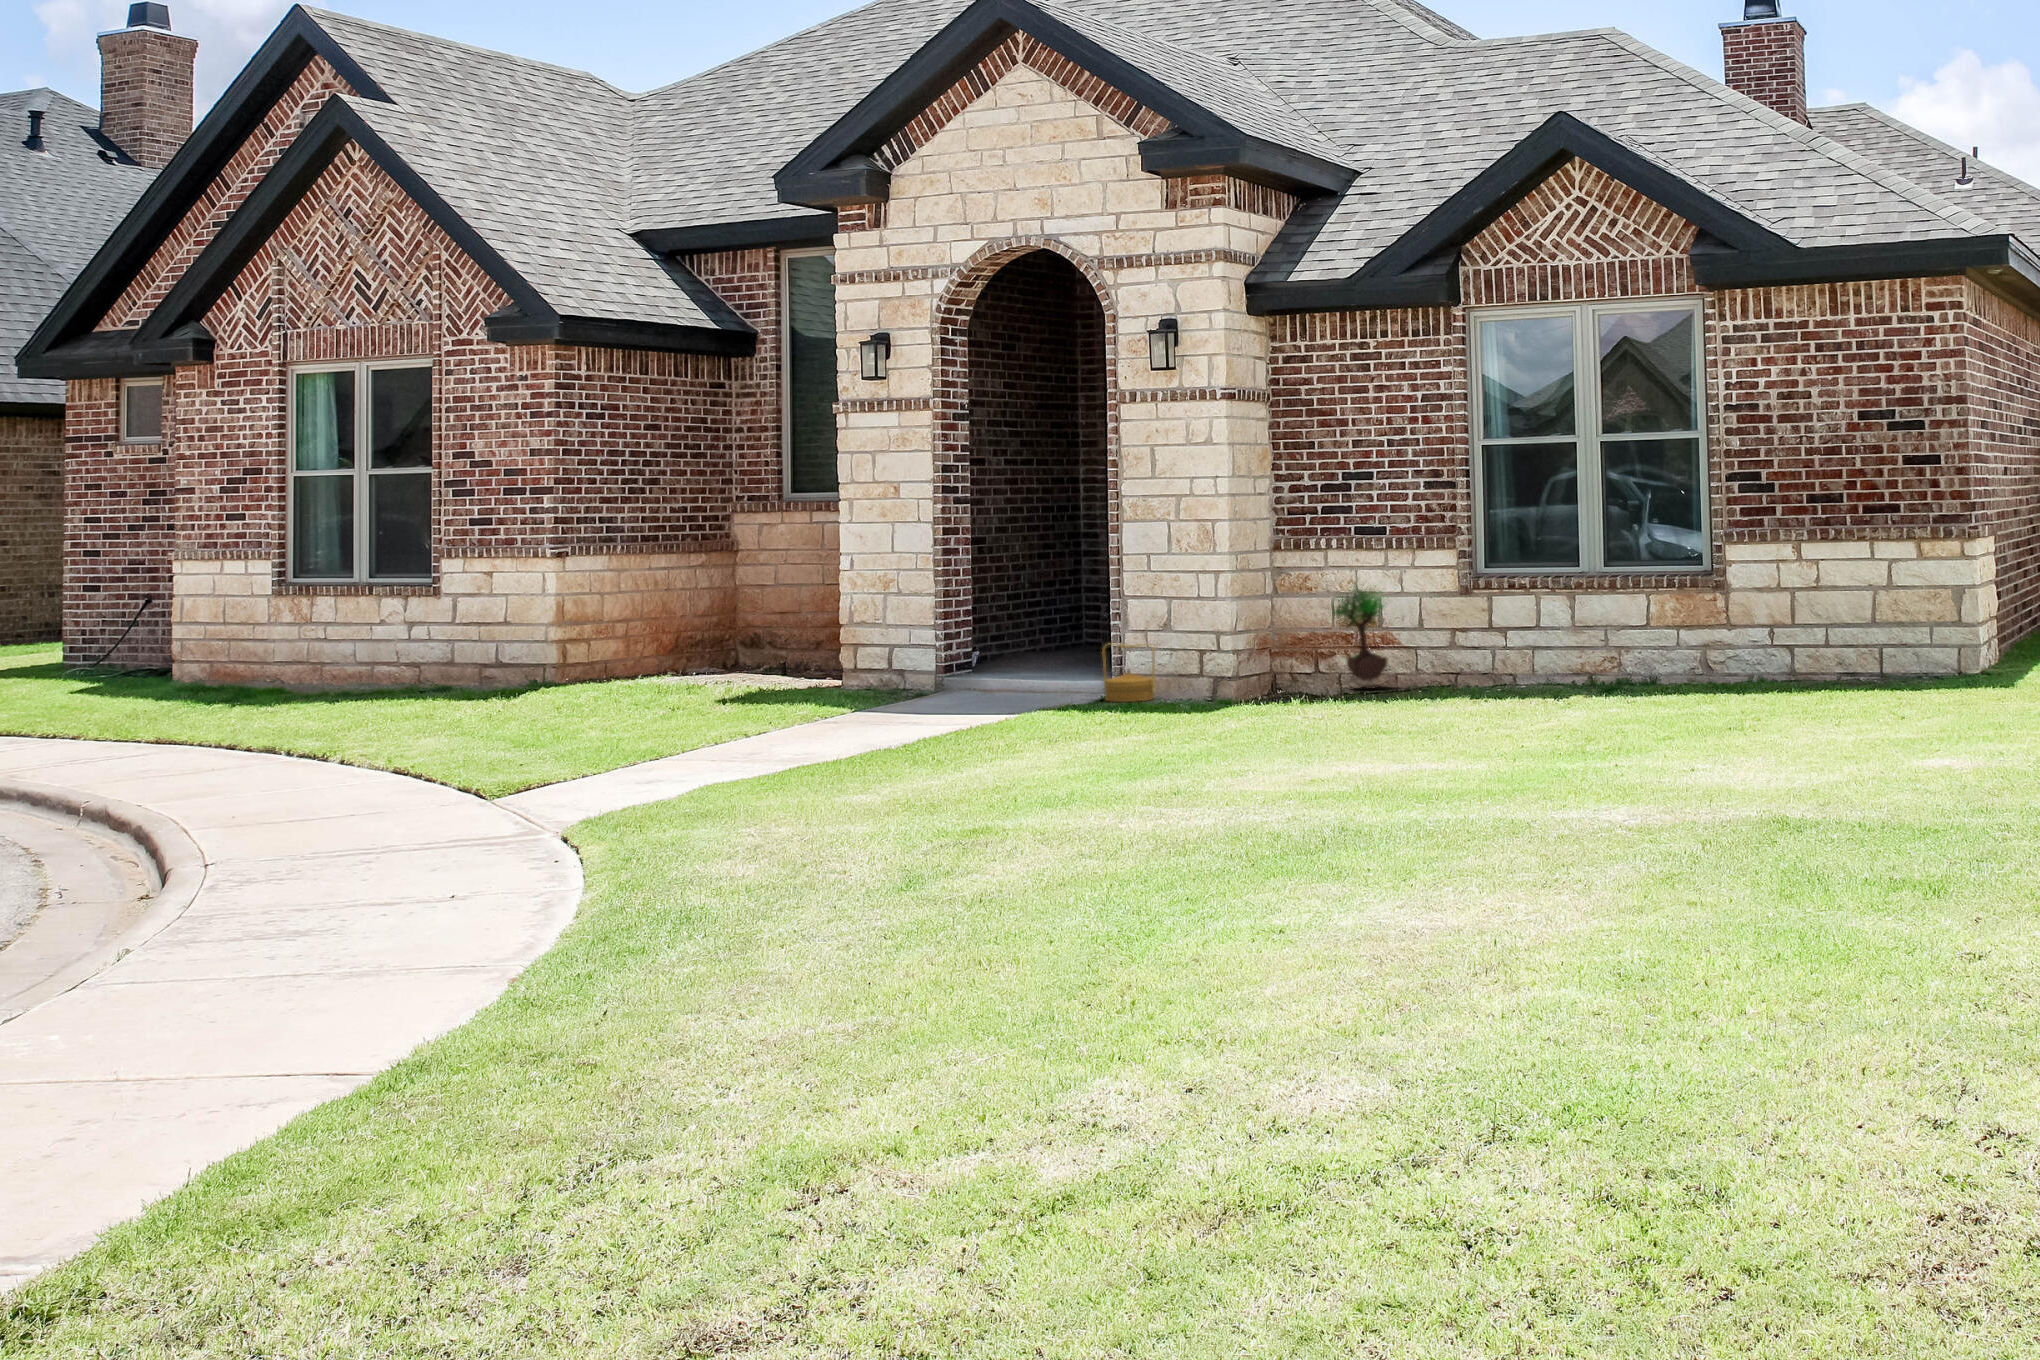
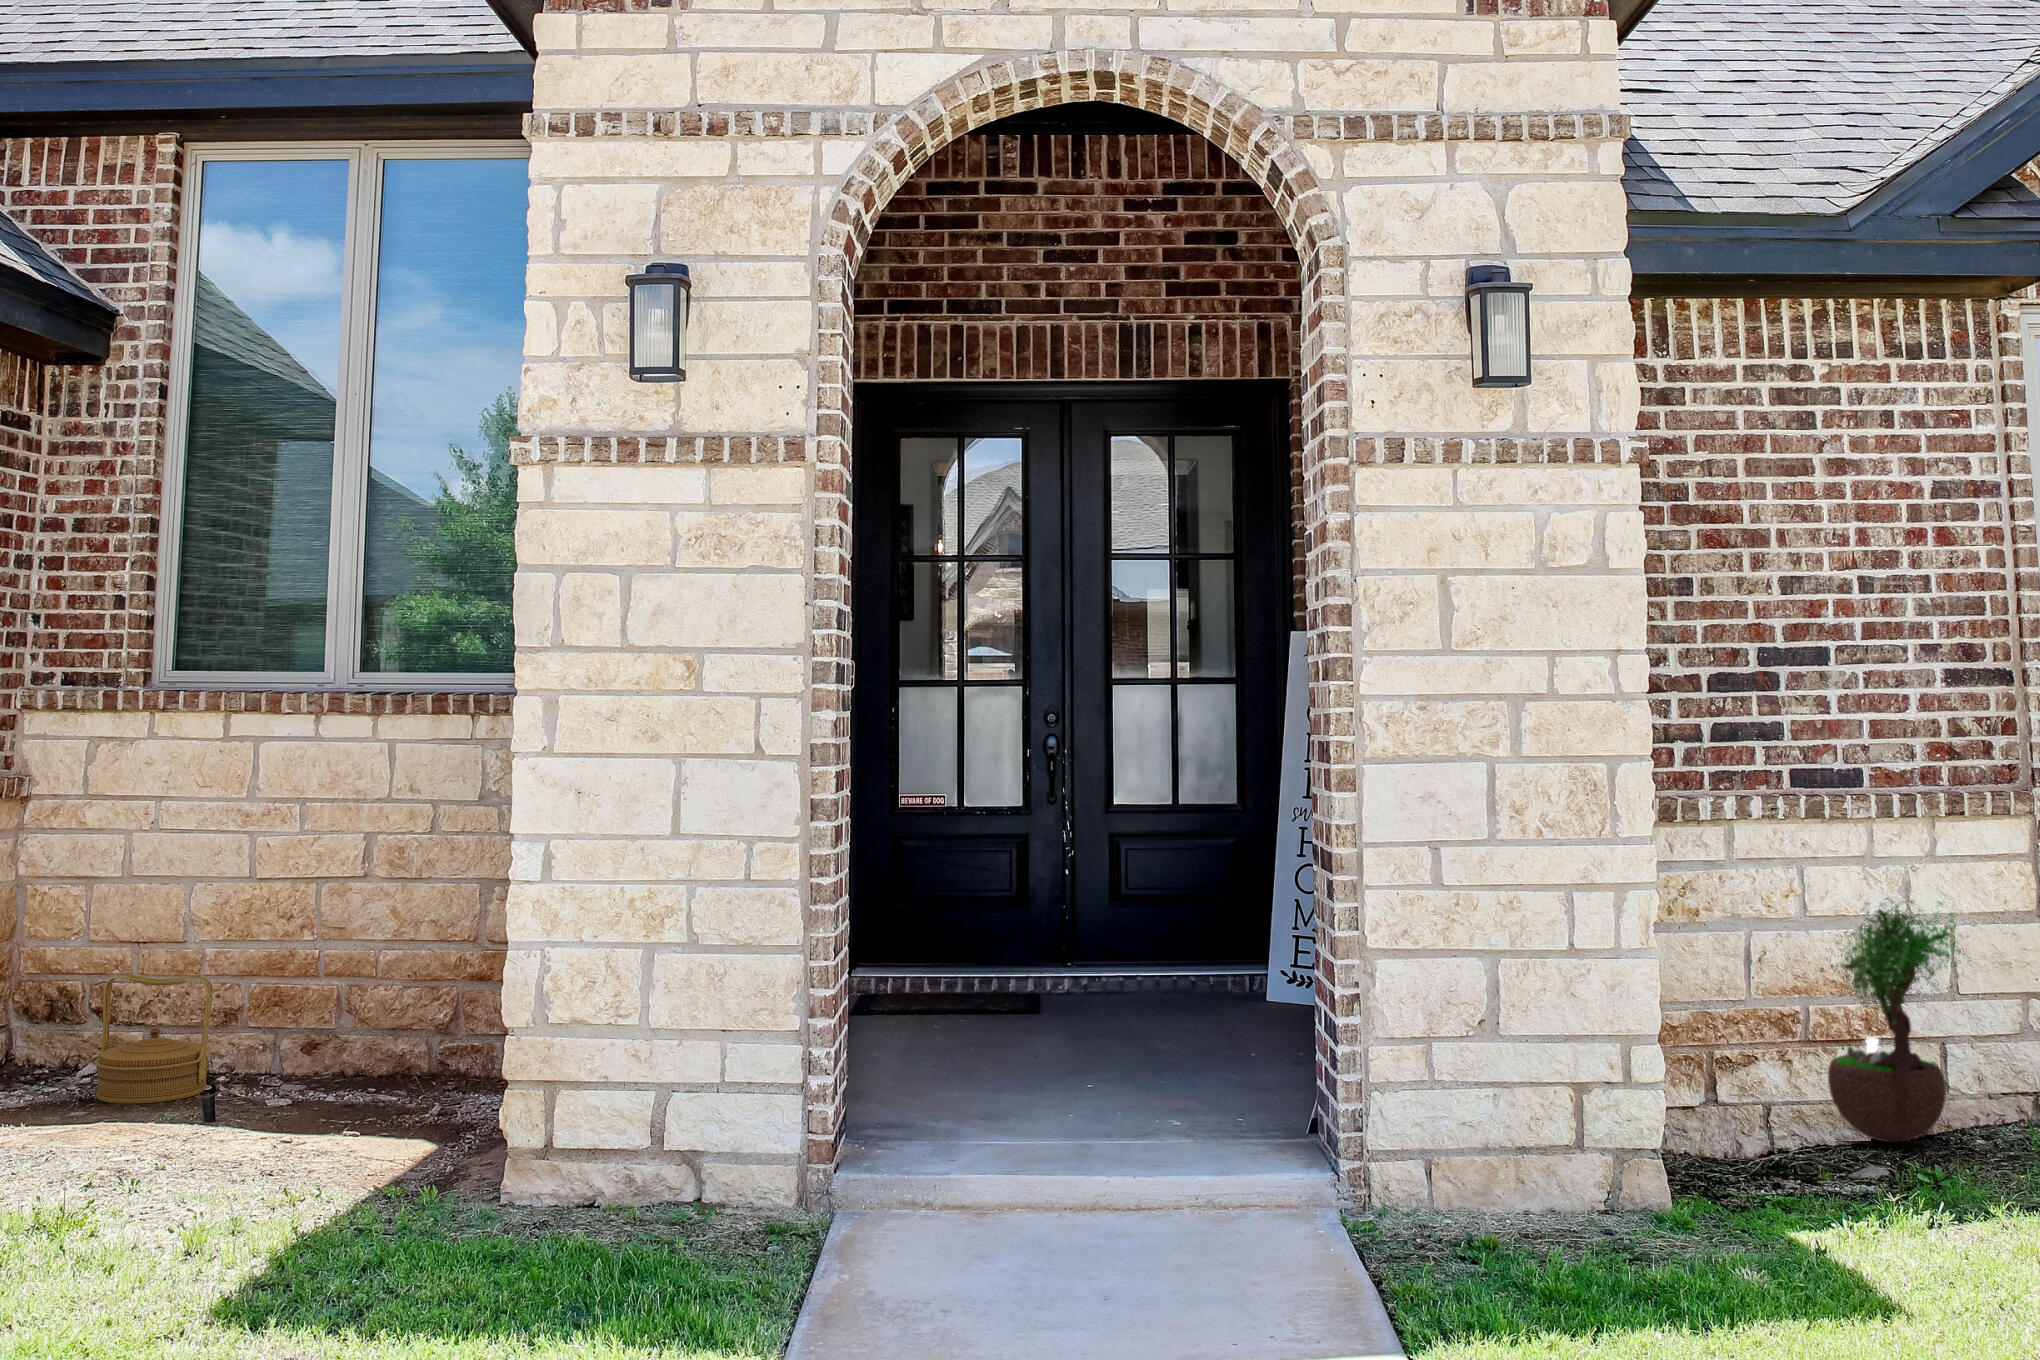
woven basket: present [1103,644,1155,702] -> present [95,974,213,1104]

